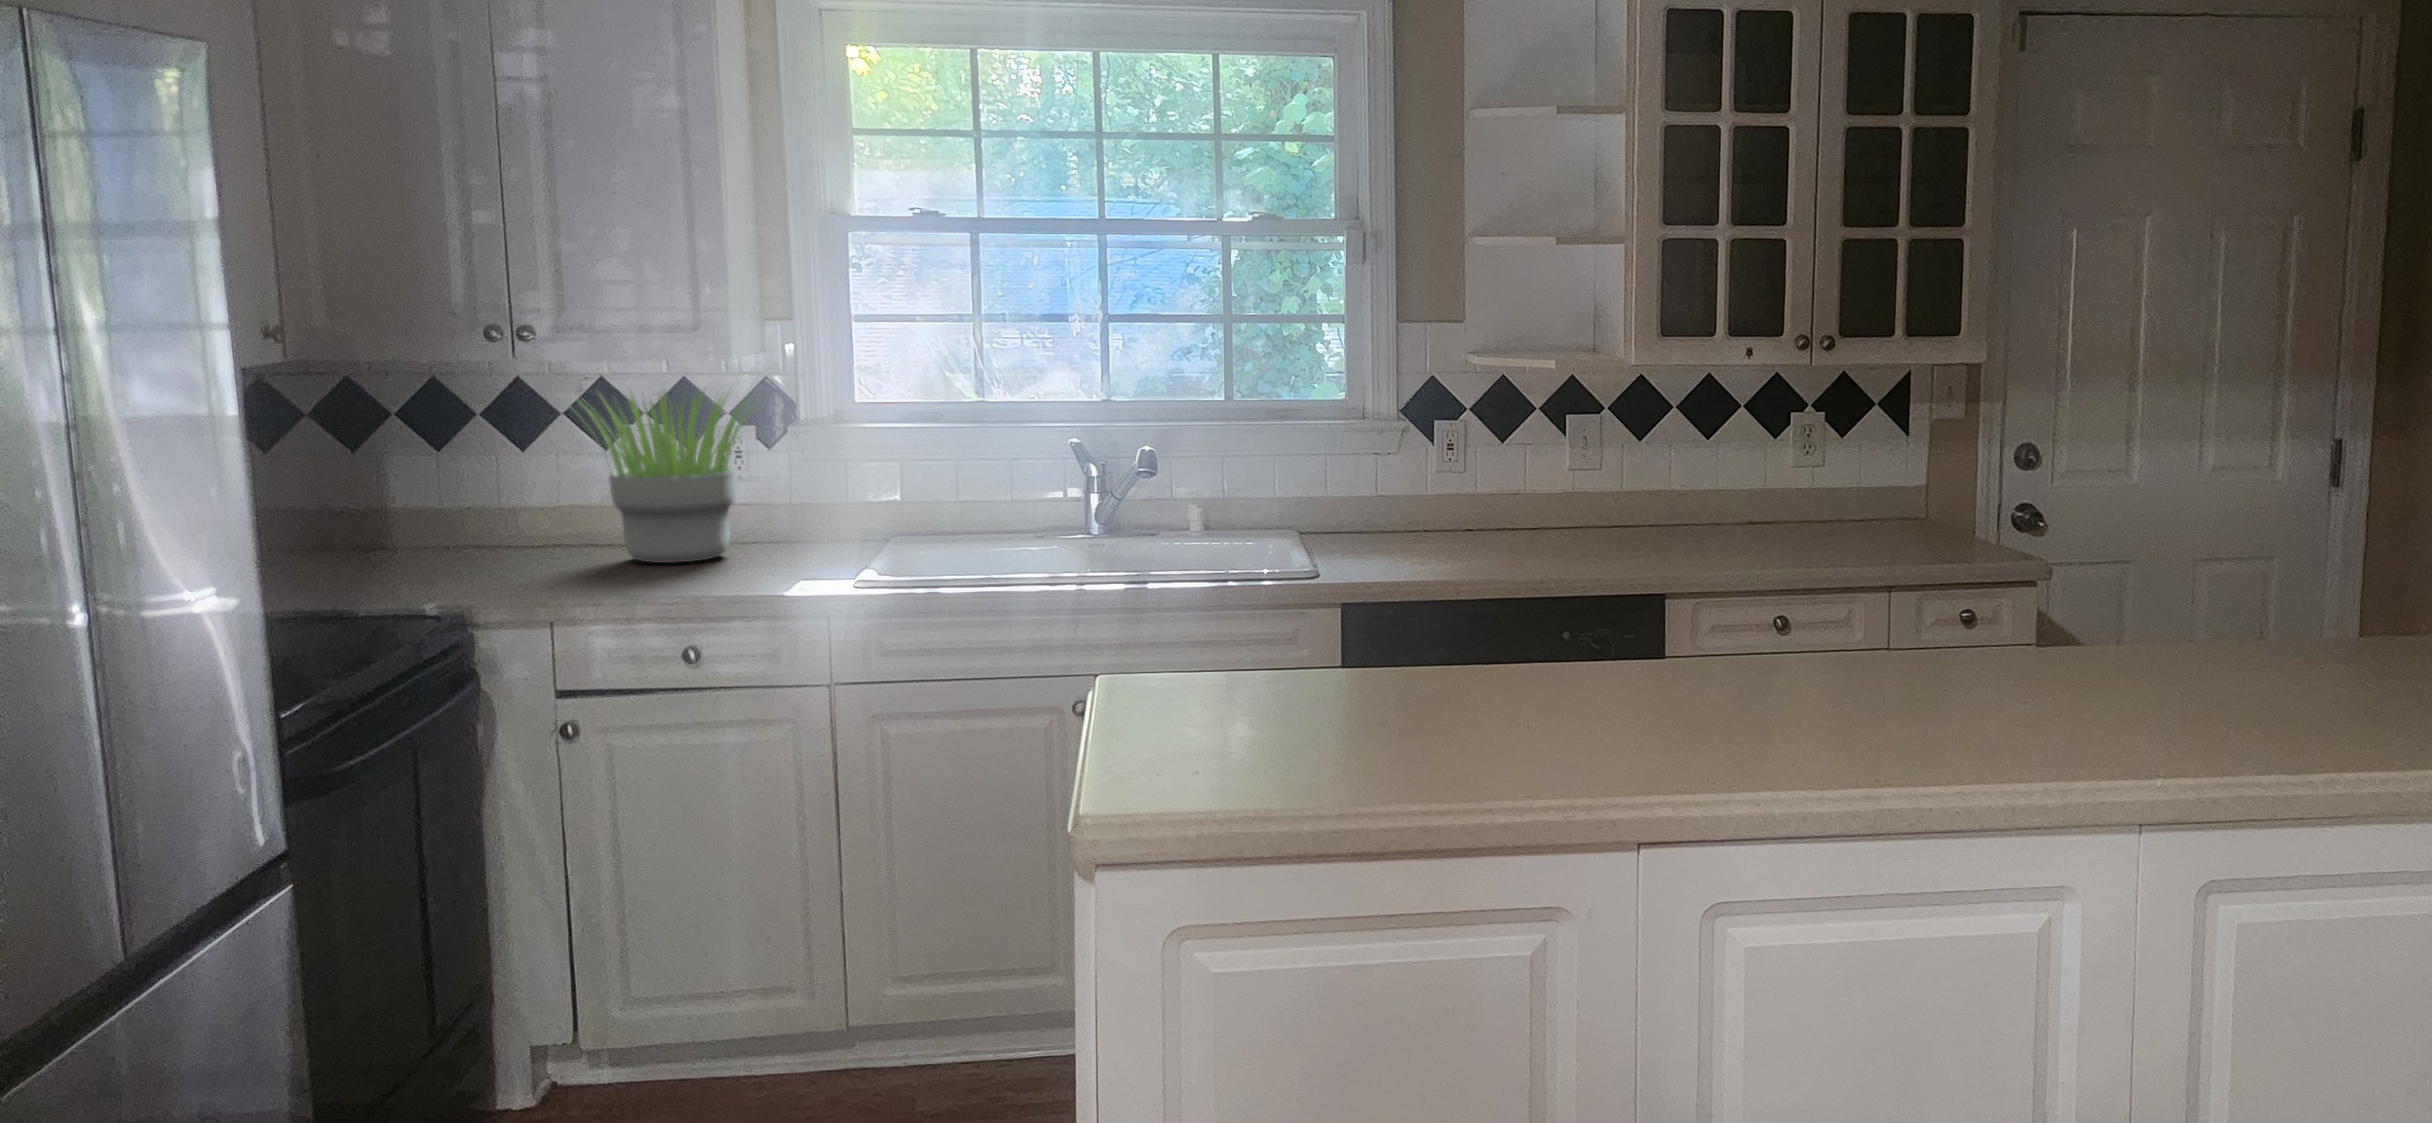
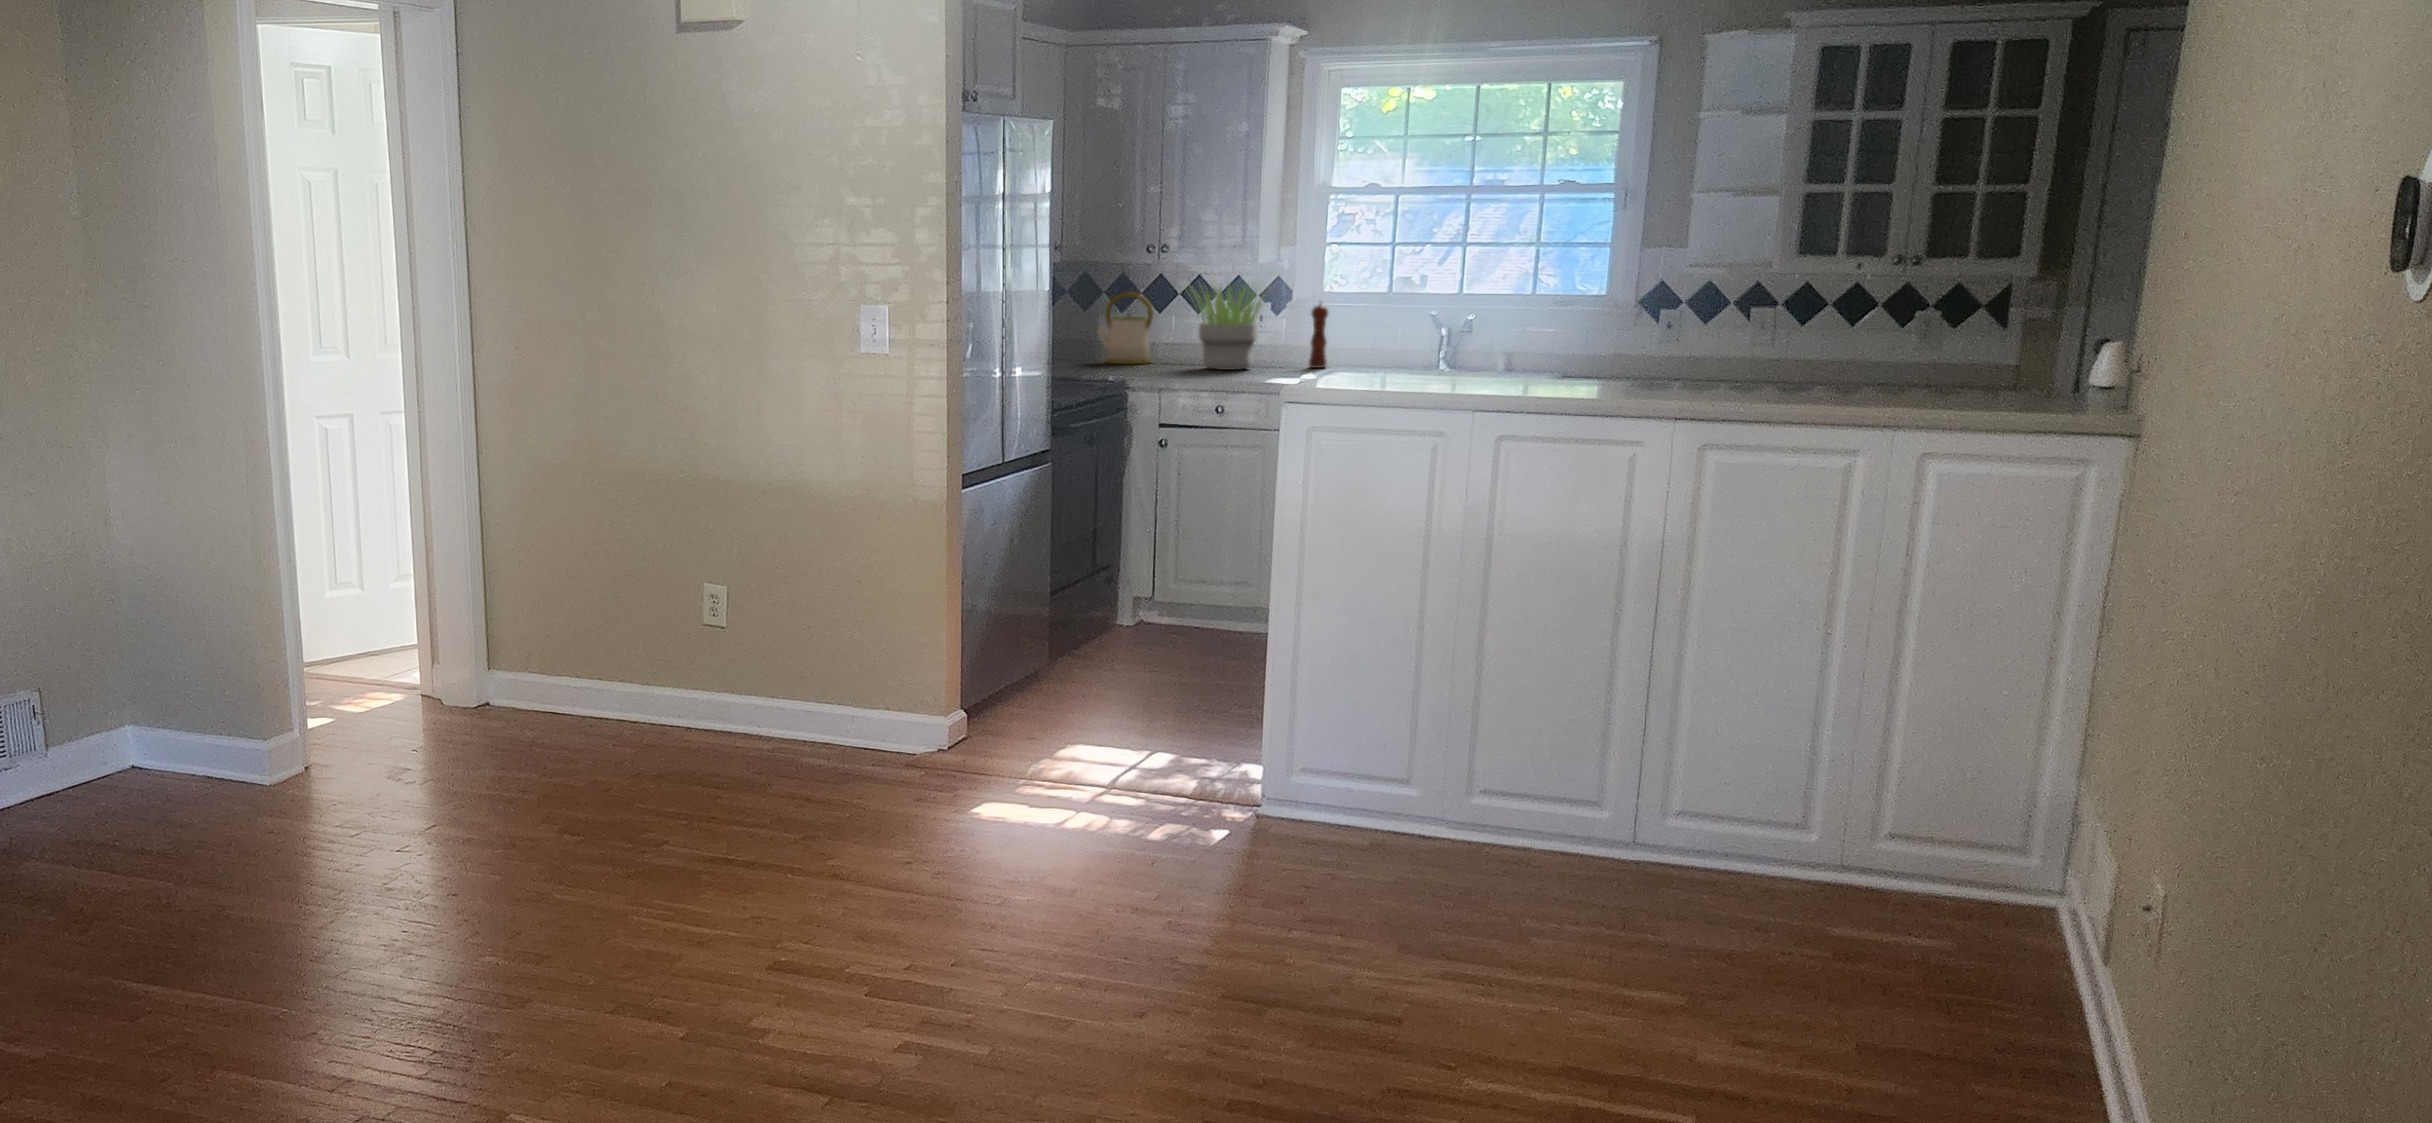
kettle: none [379,415,510,560] -> present [1097,292,1153,364]
pepper mill: none [835,421,873,544] -> present [1309,302,1328,368]

